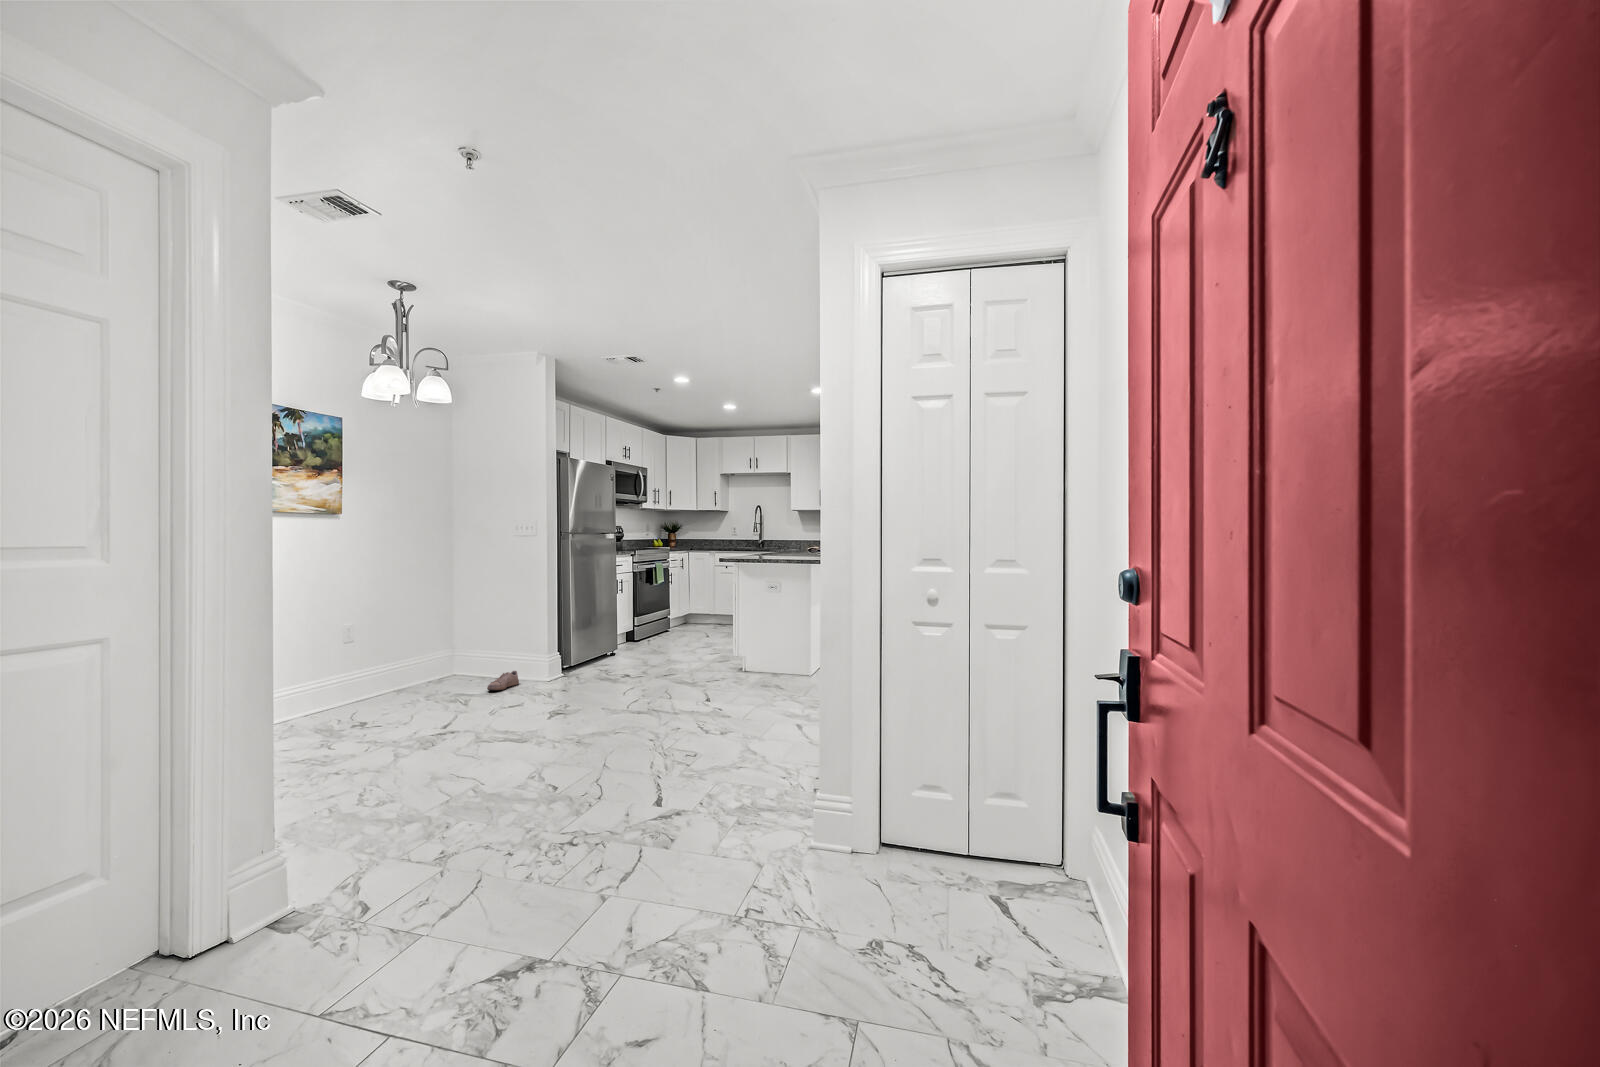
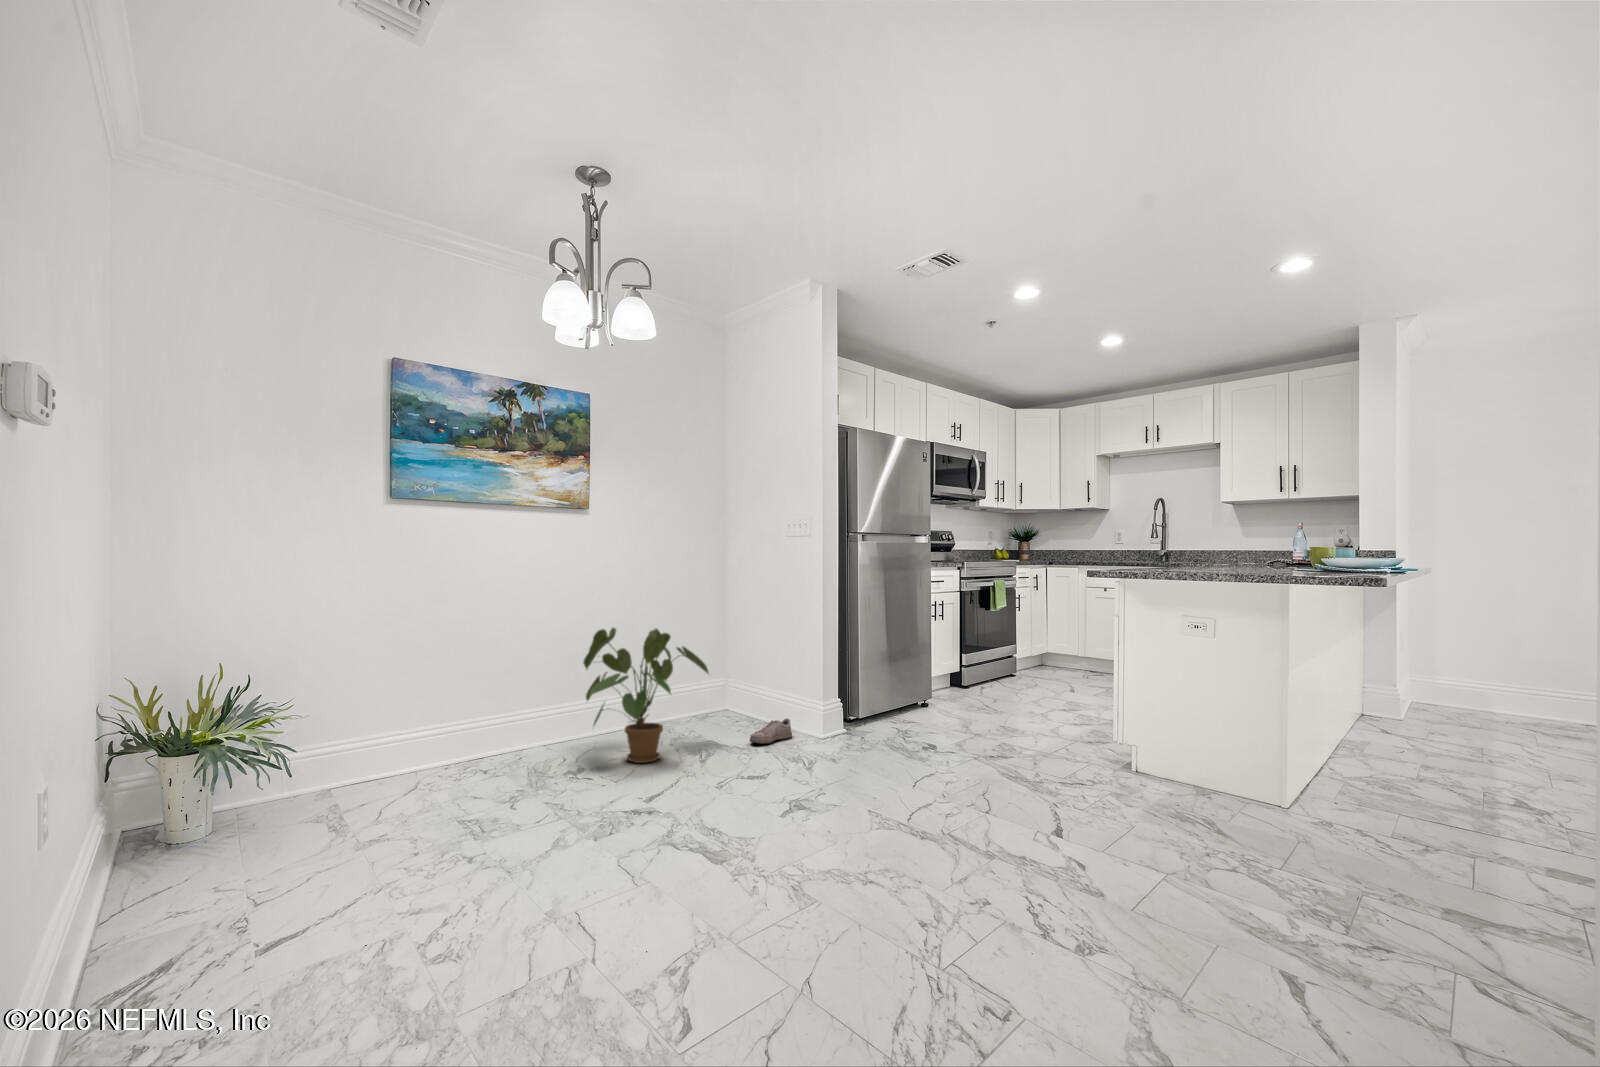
house plant: none [339,608,456,714] -> present [583,628,708,763]

